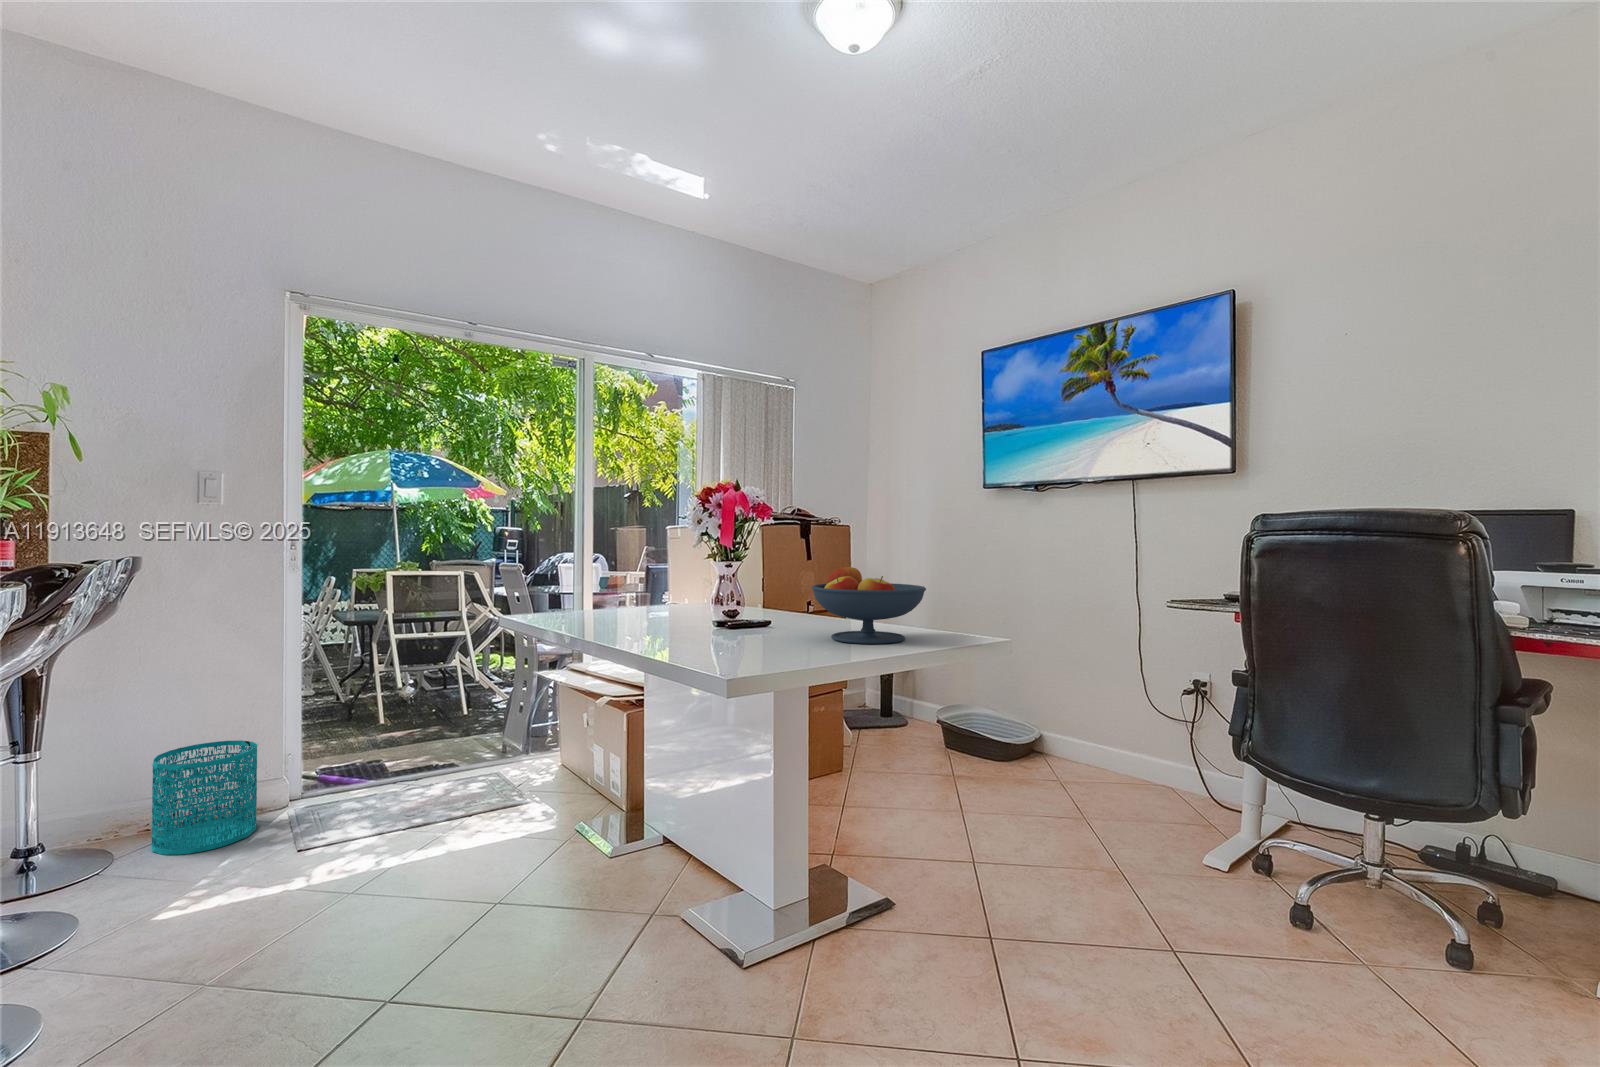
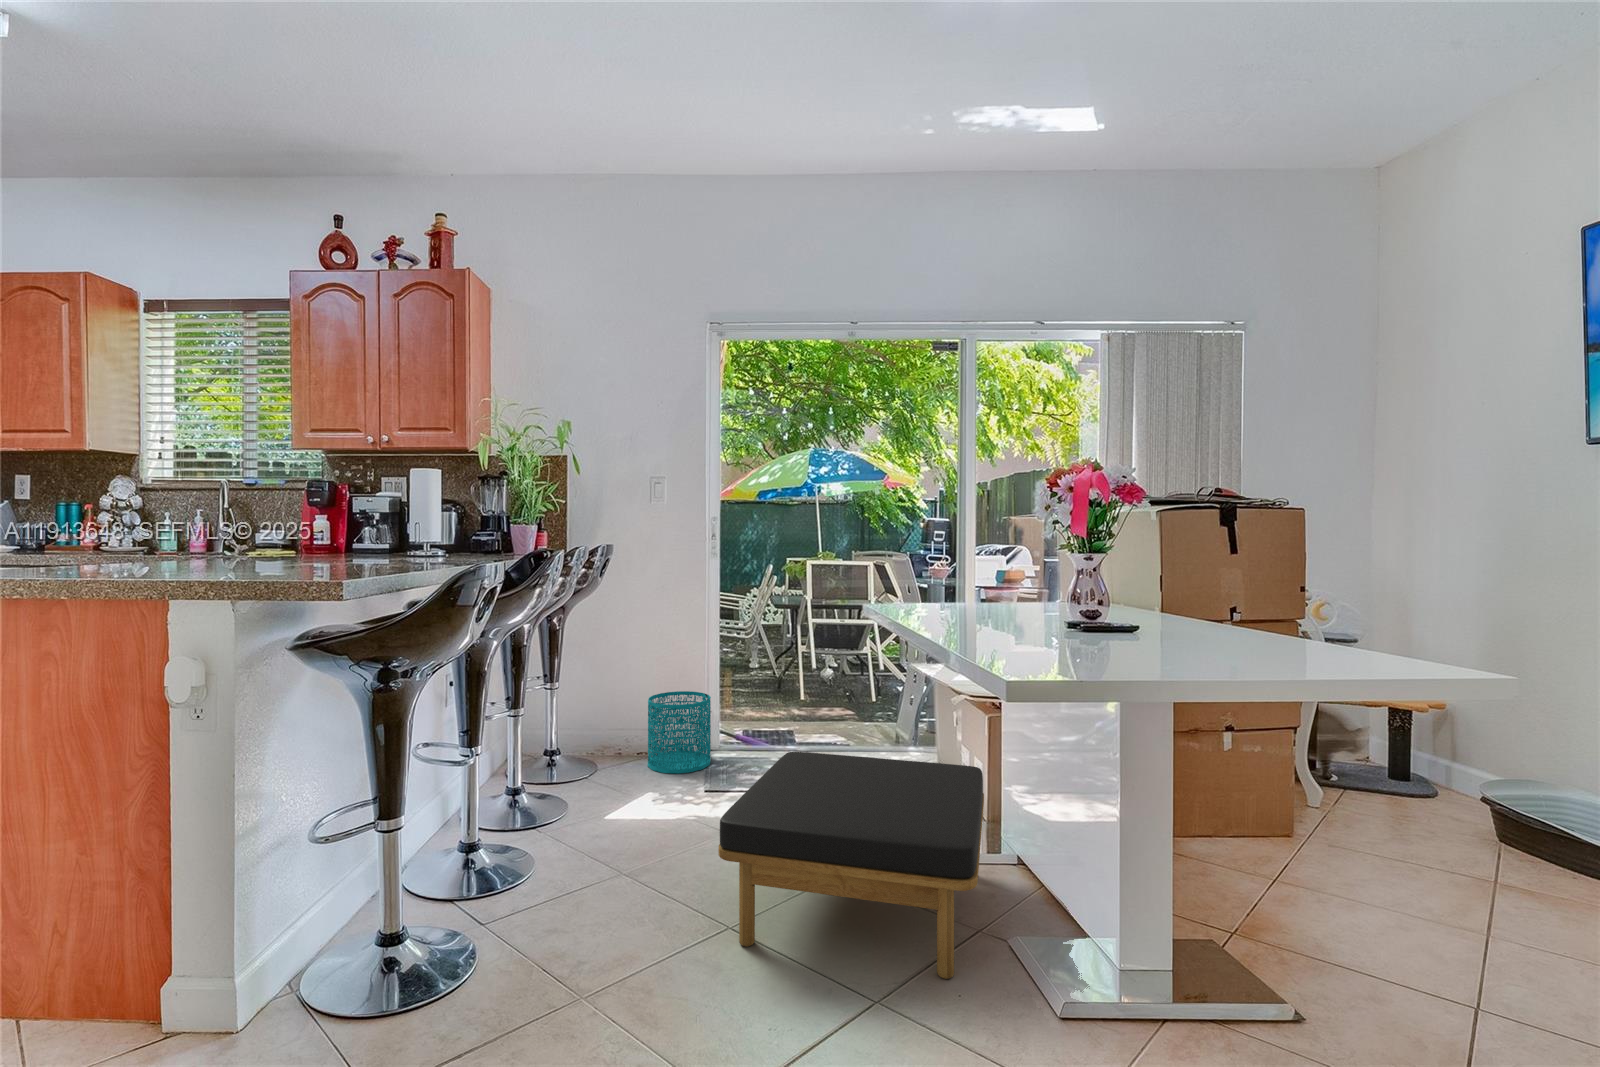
fruit bowl: present [811,567,926,644] -> none [1163,560,1341,664]
ottoman: none [374,765,668,1019] -> present [718,752,984,979]

